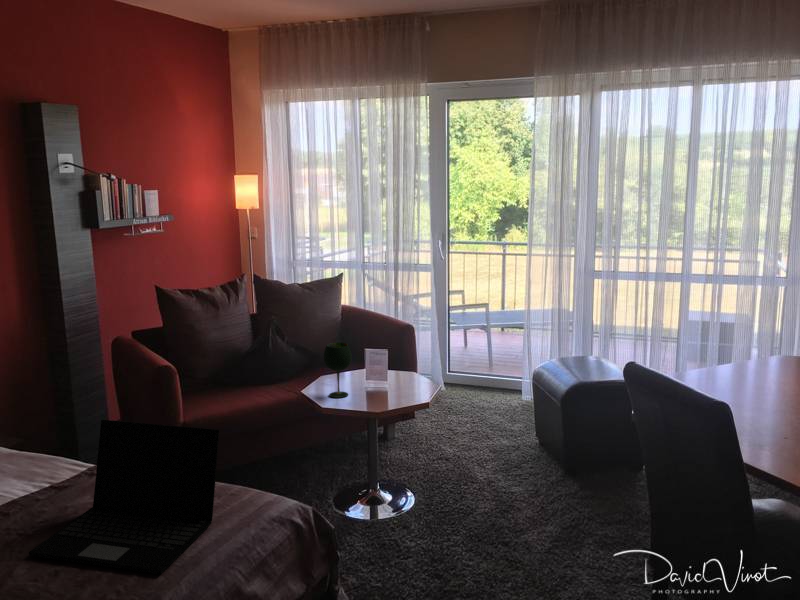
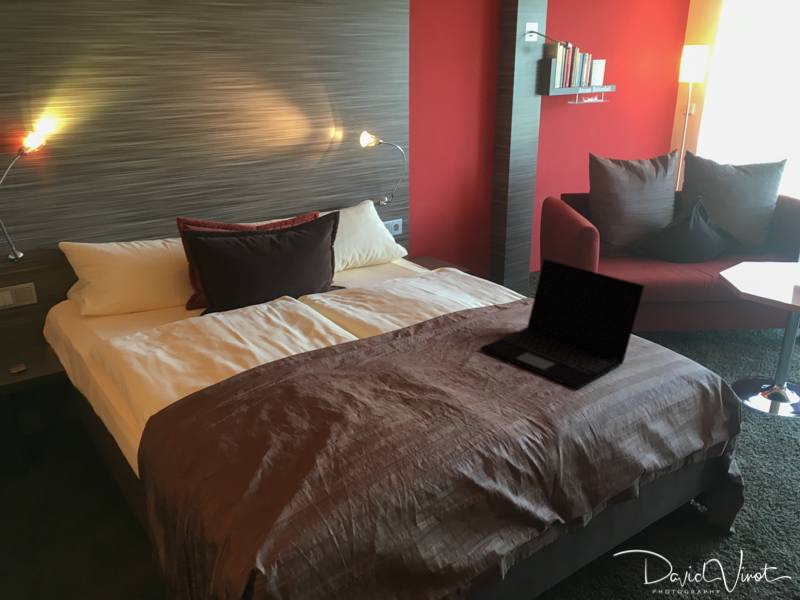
wine glass: present [324,343,352,398] -> none [750,230,785,287]

